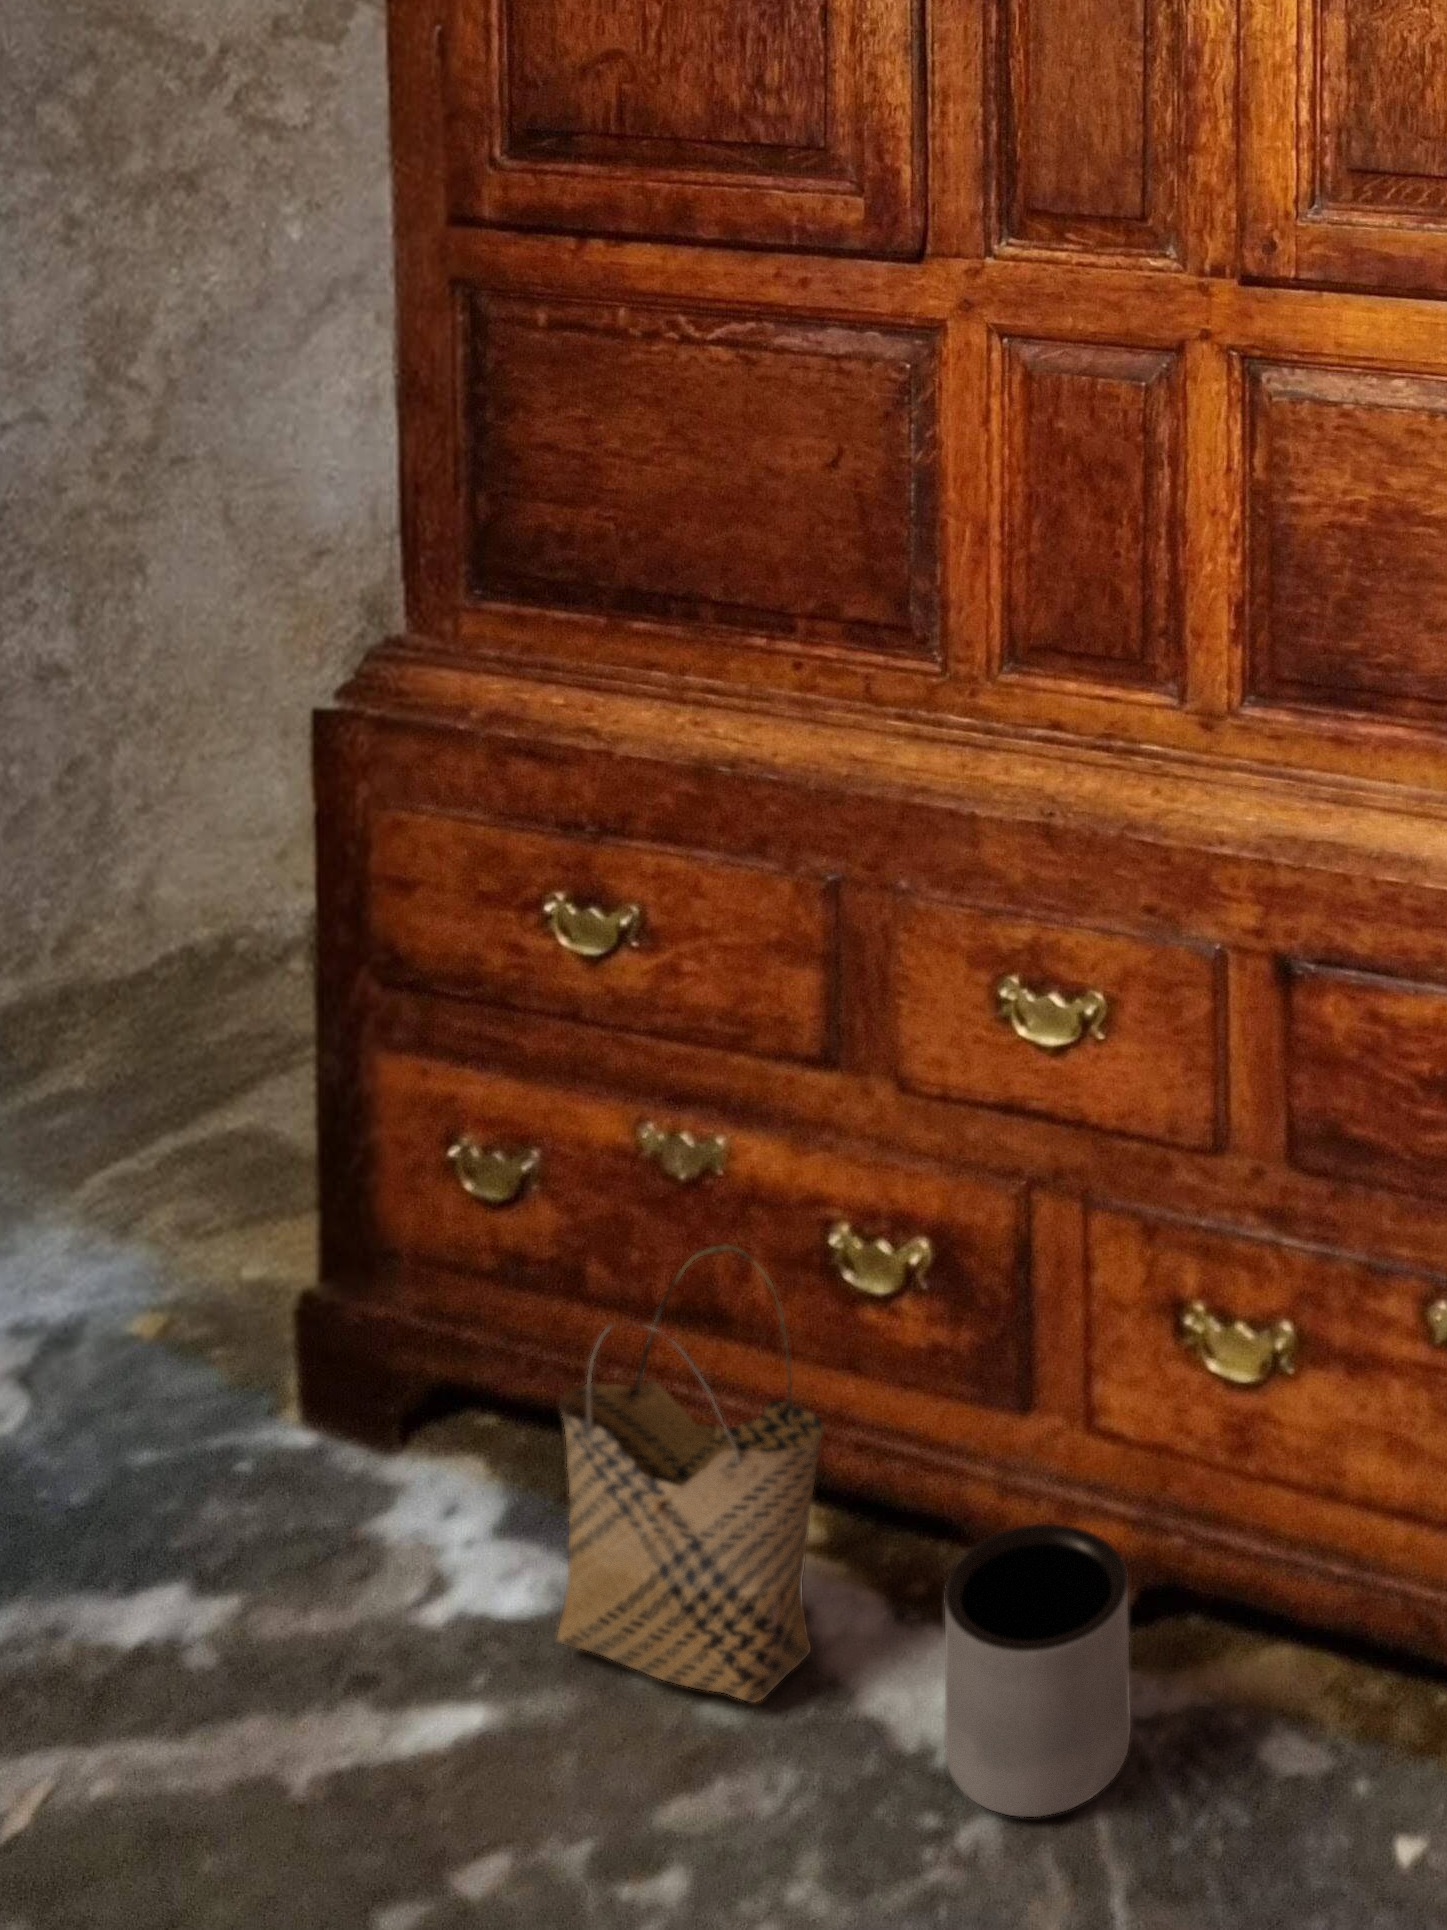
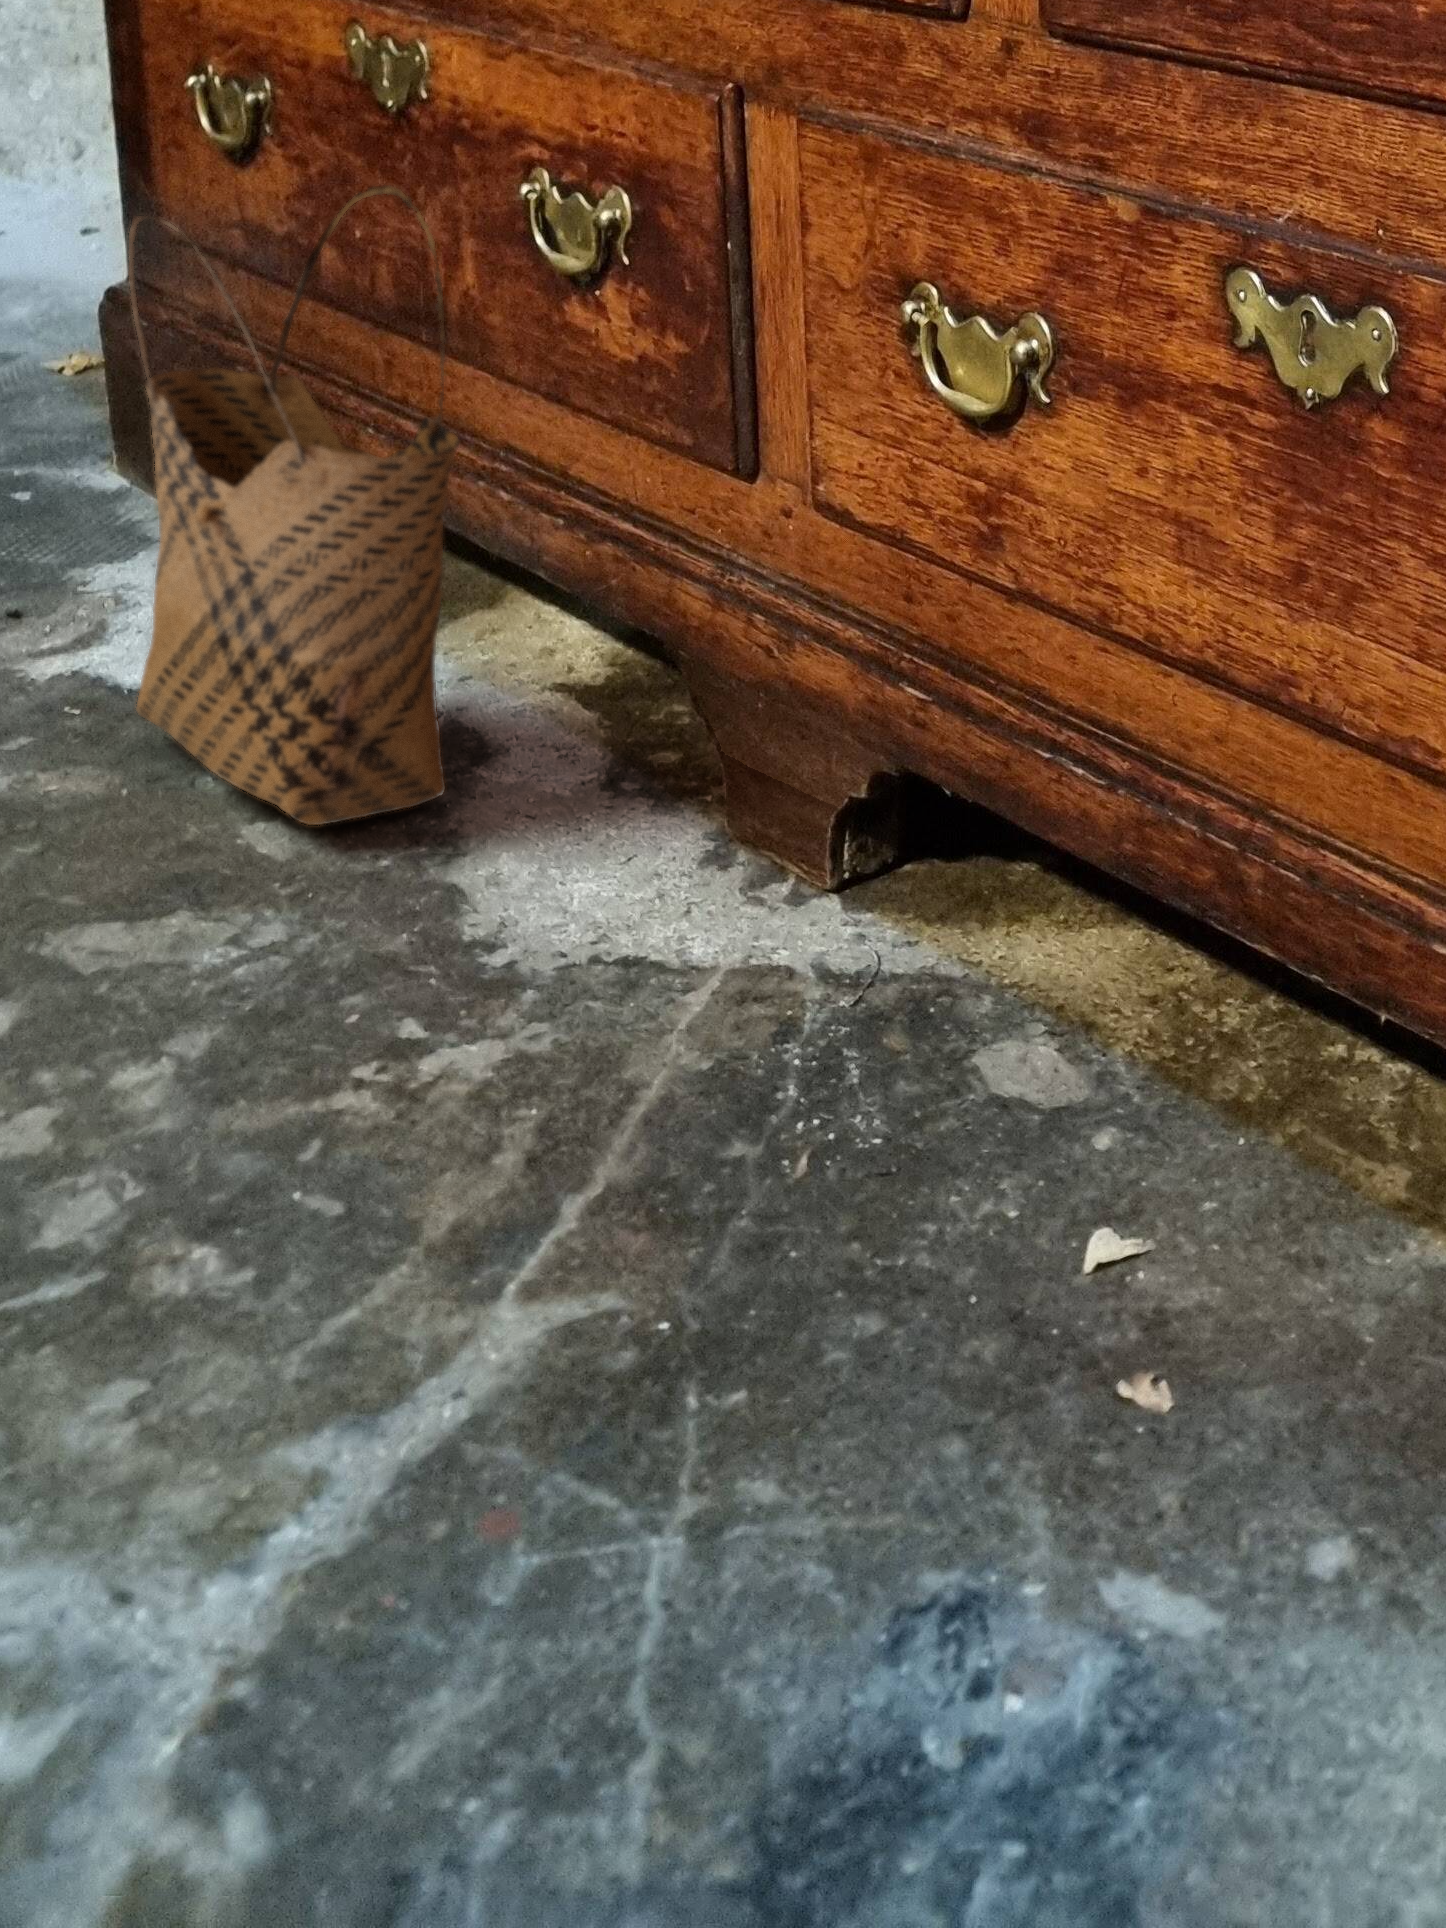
planter: present [945,1524,1131,1817] -> none [468,630,797,1047]

